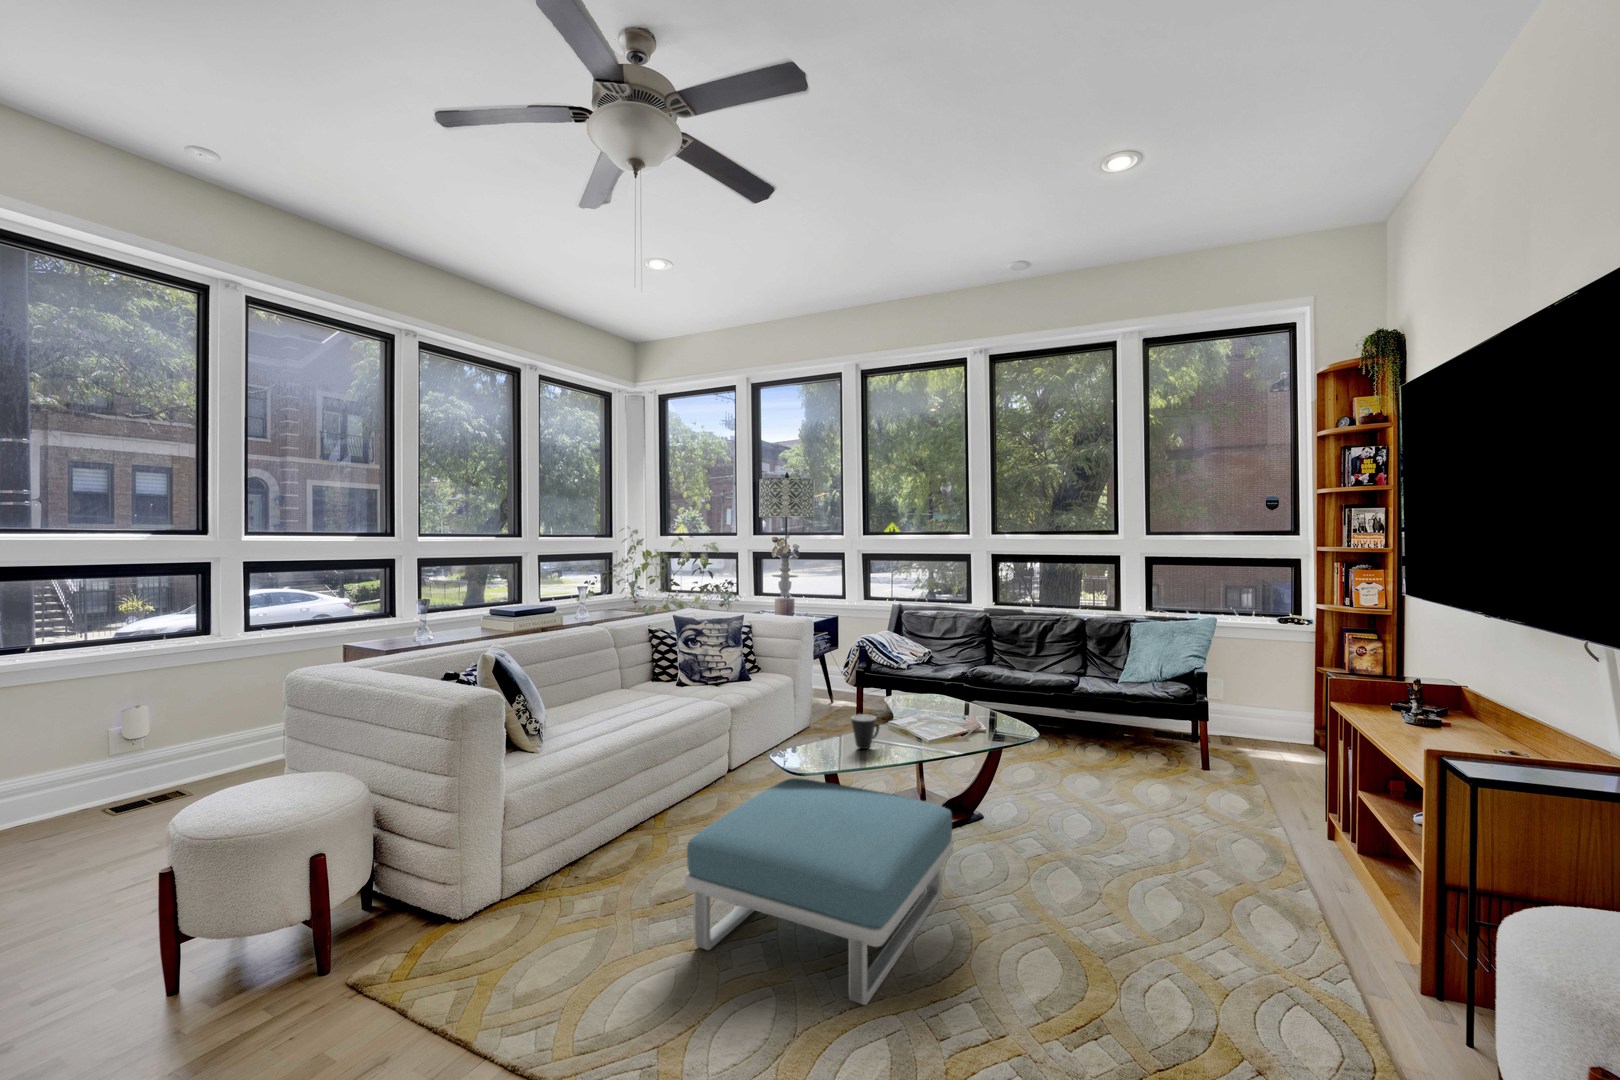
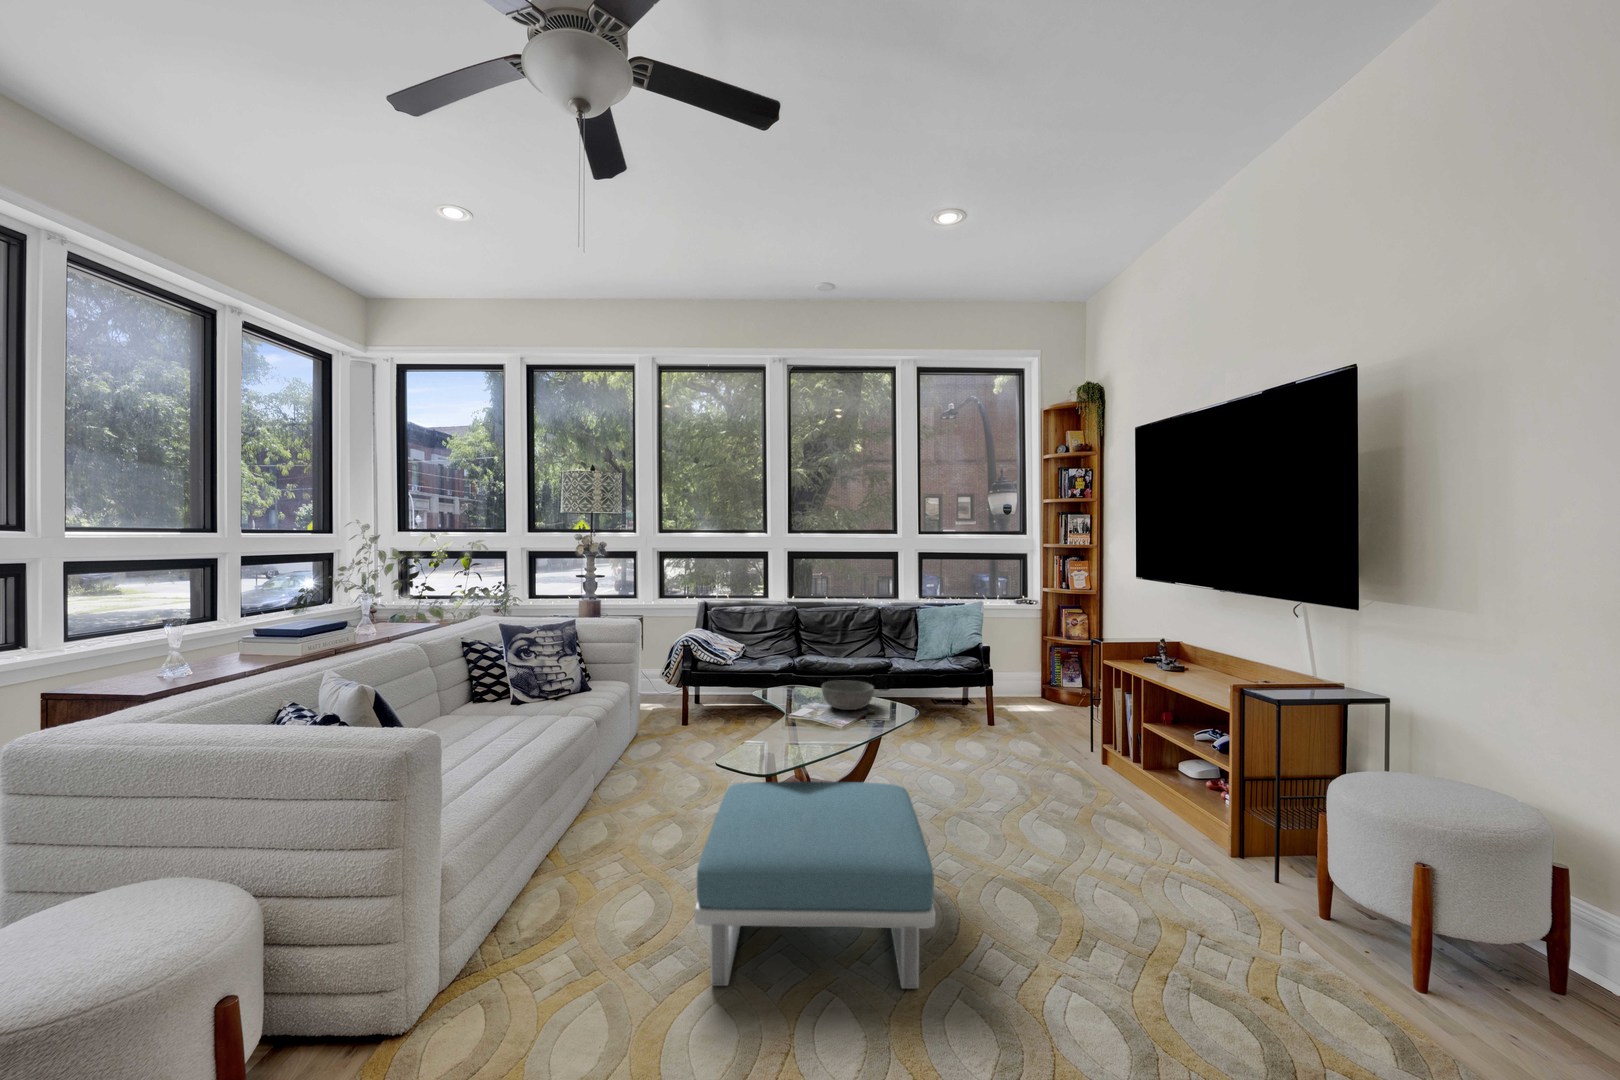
bowl: none [929,693,987,725] -> present [821,681,874,710]
mug: present [851,714,879,749] -> none [780,709,805,743]

